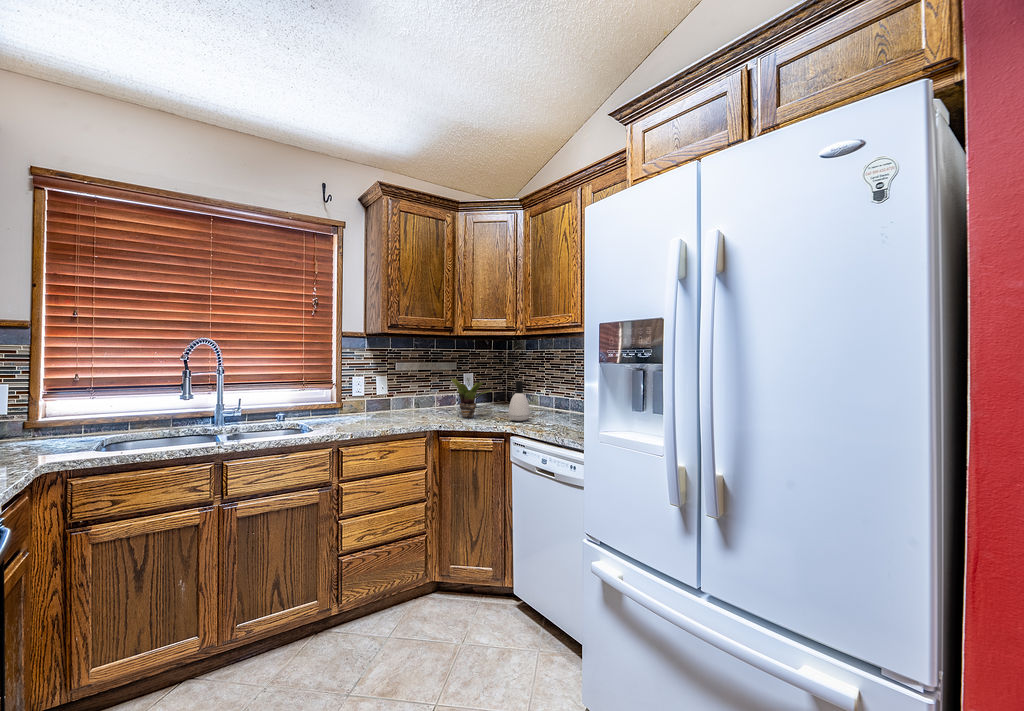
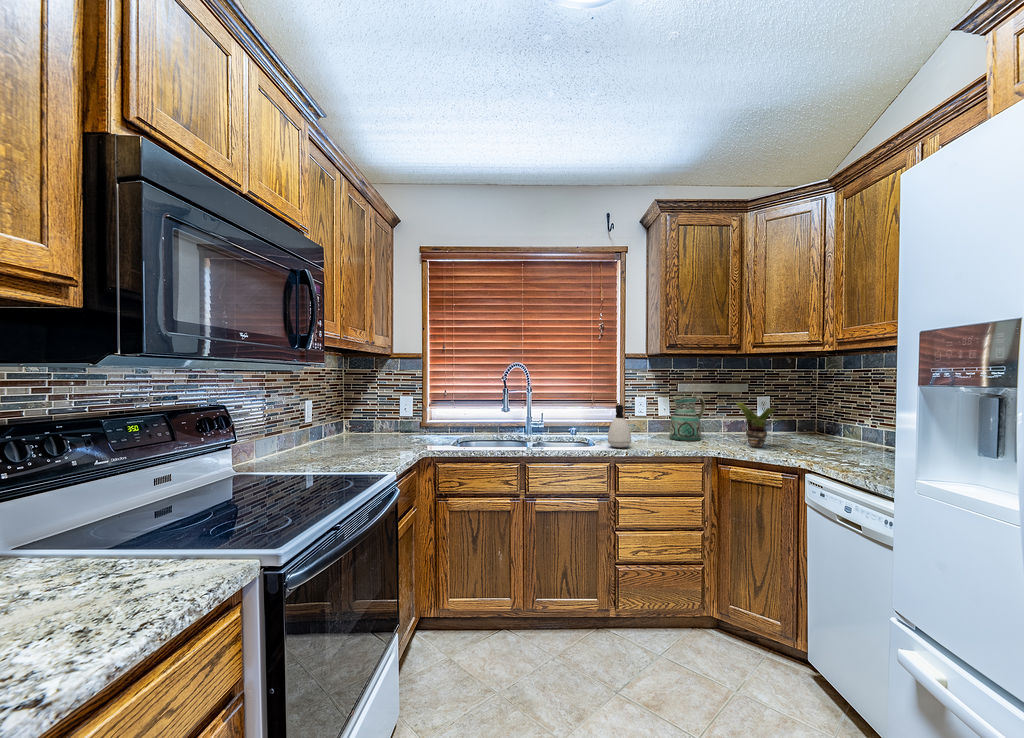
ceramic pitcher: none [390,374,422,418] -> present [669,395,705,441]
soap dispenser: present [509,381,530,421] -> present [608,405,632,448]

